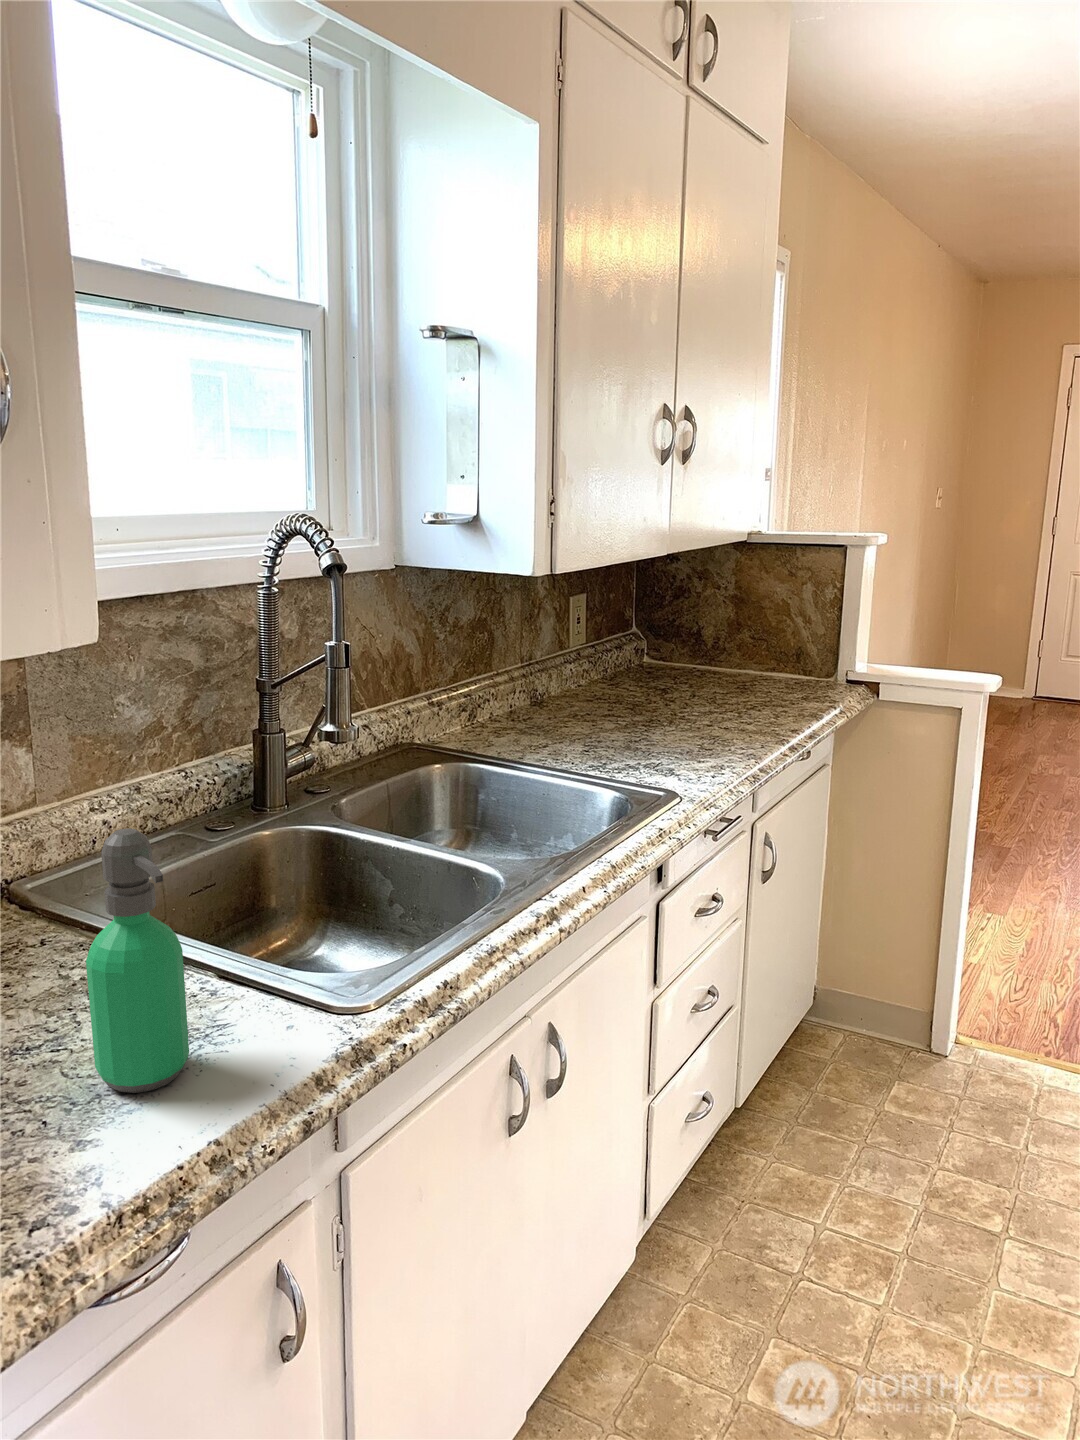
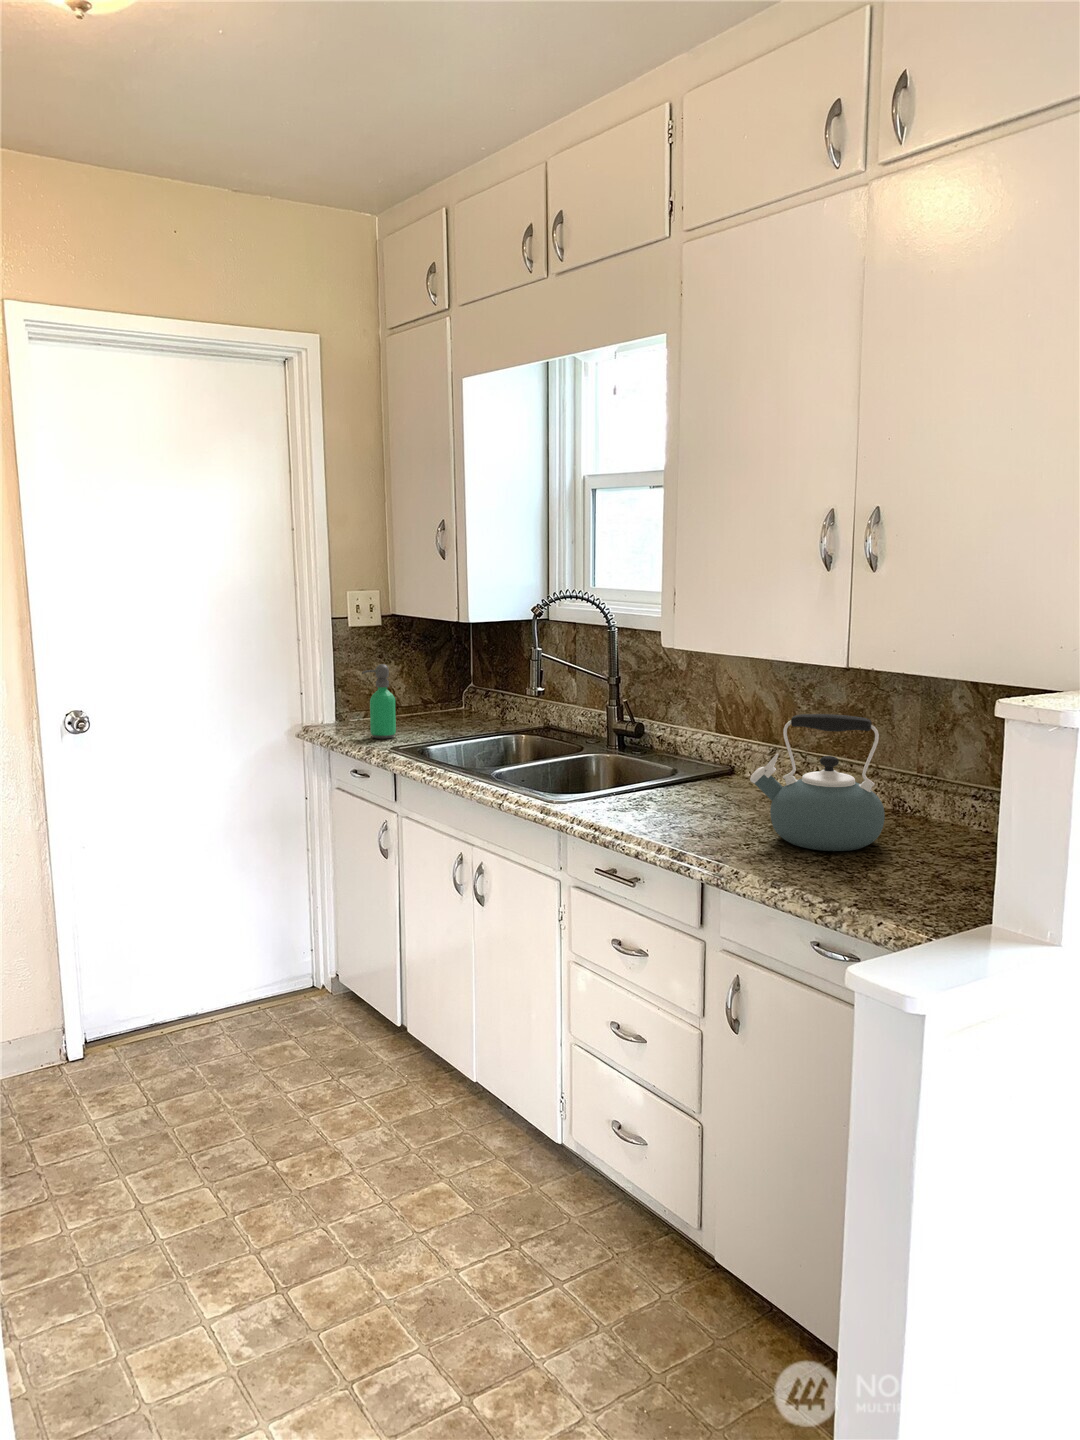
kettle: none [645,597,744,719] -> present [750,714,885,851]

